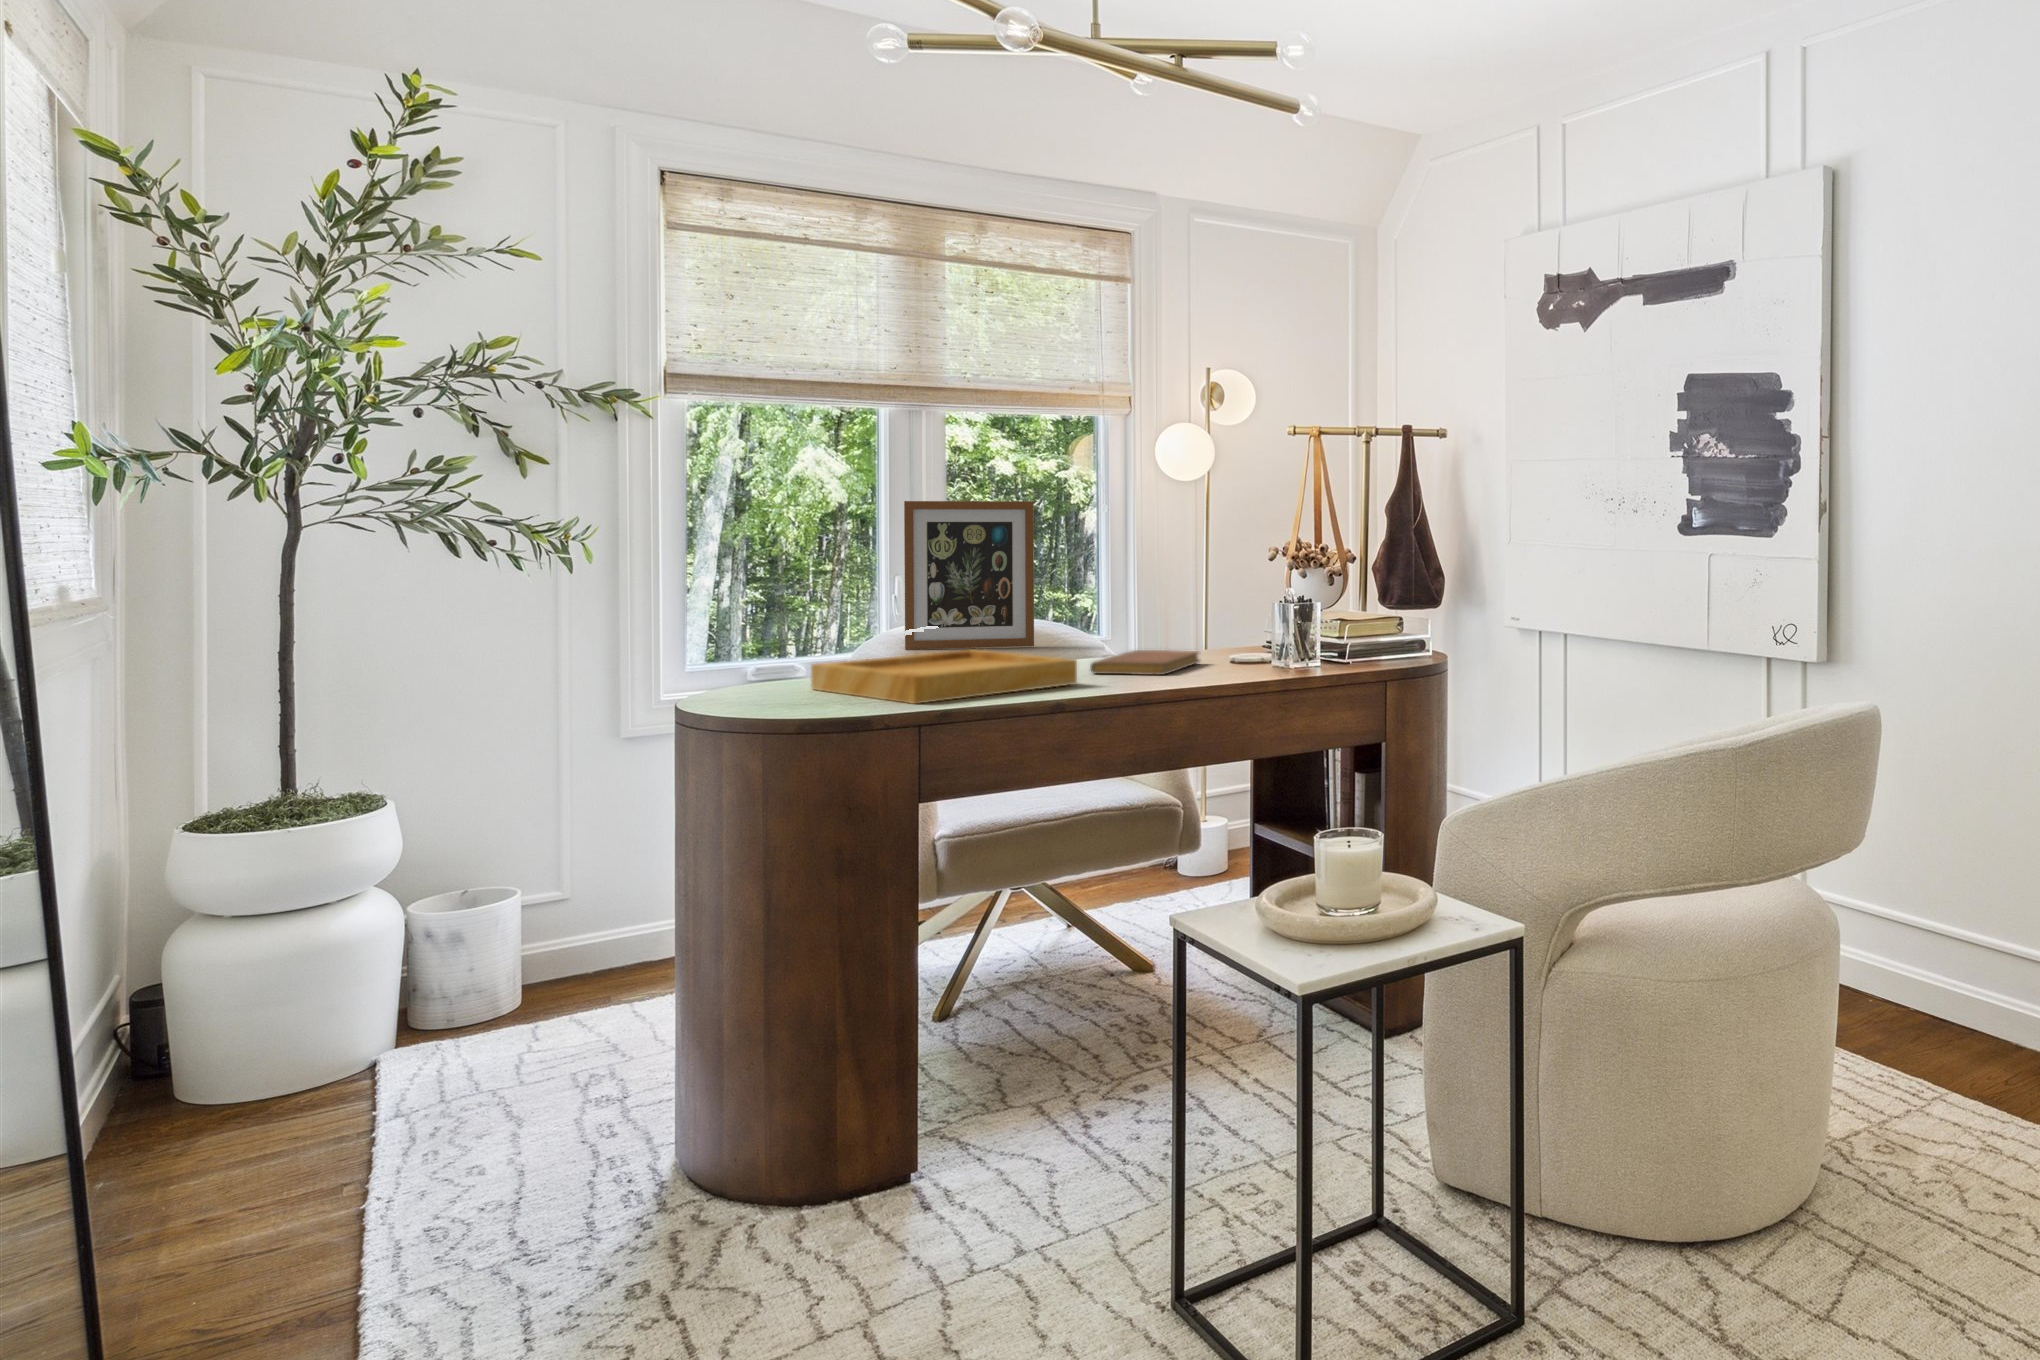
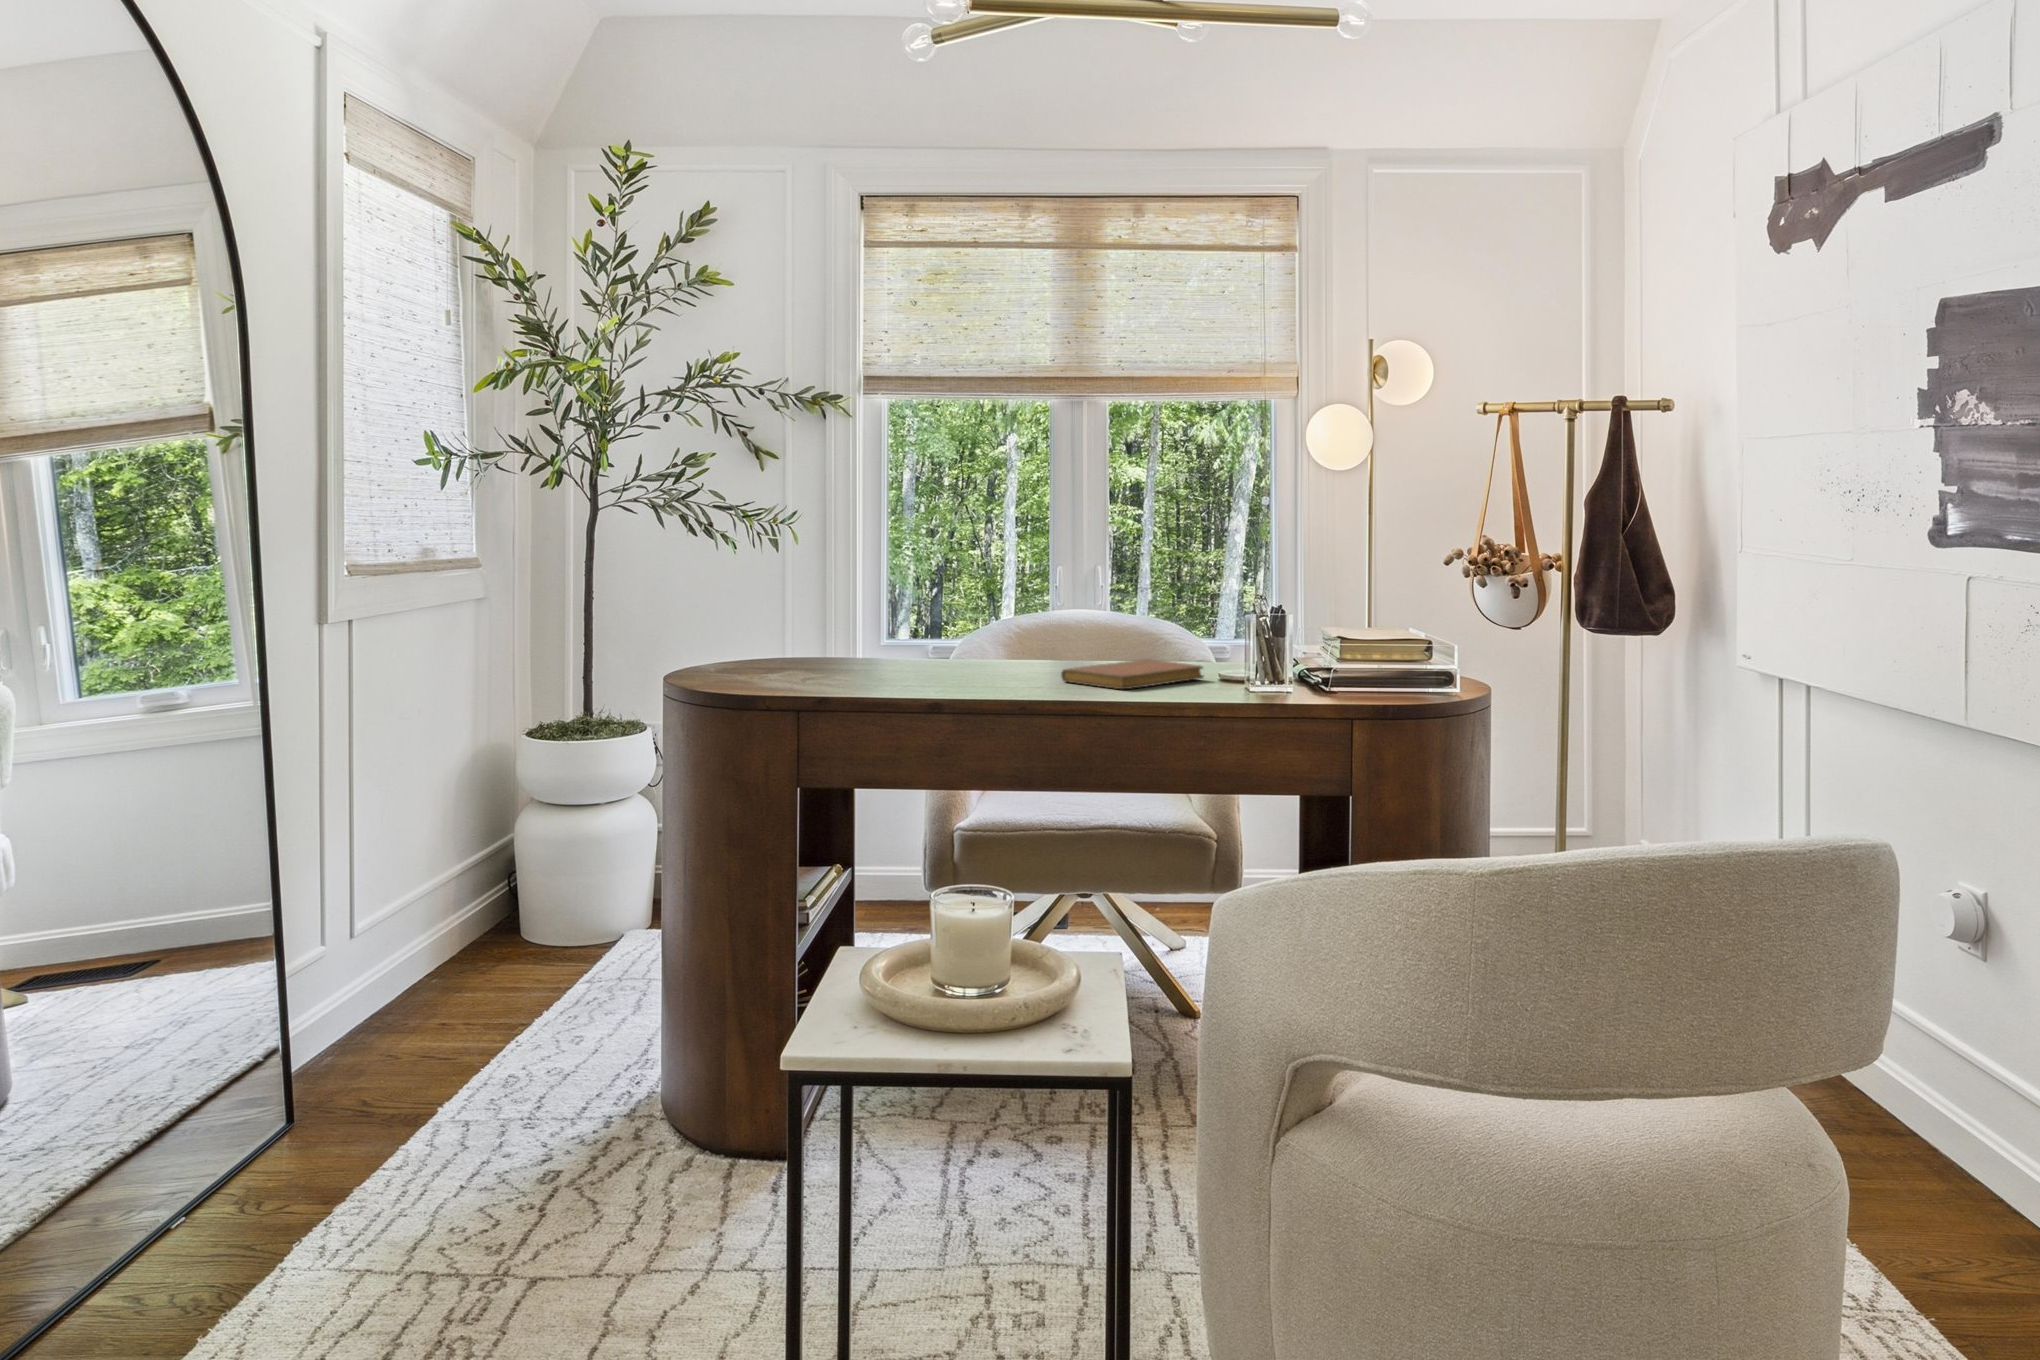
picture frame: present [904,501,1034,650] -> none [1000,493,1117,647]
tray: present [811,649,1077,704] -> none [795,646,1006,698]

